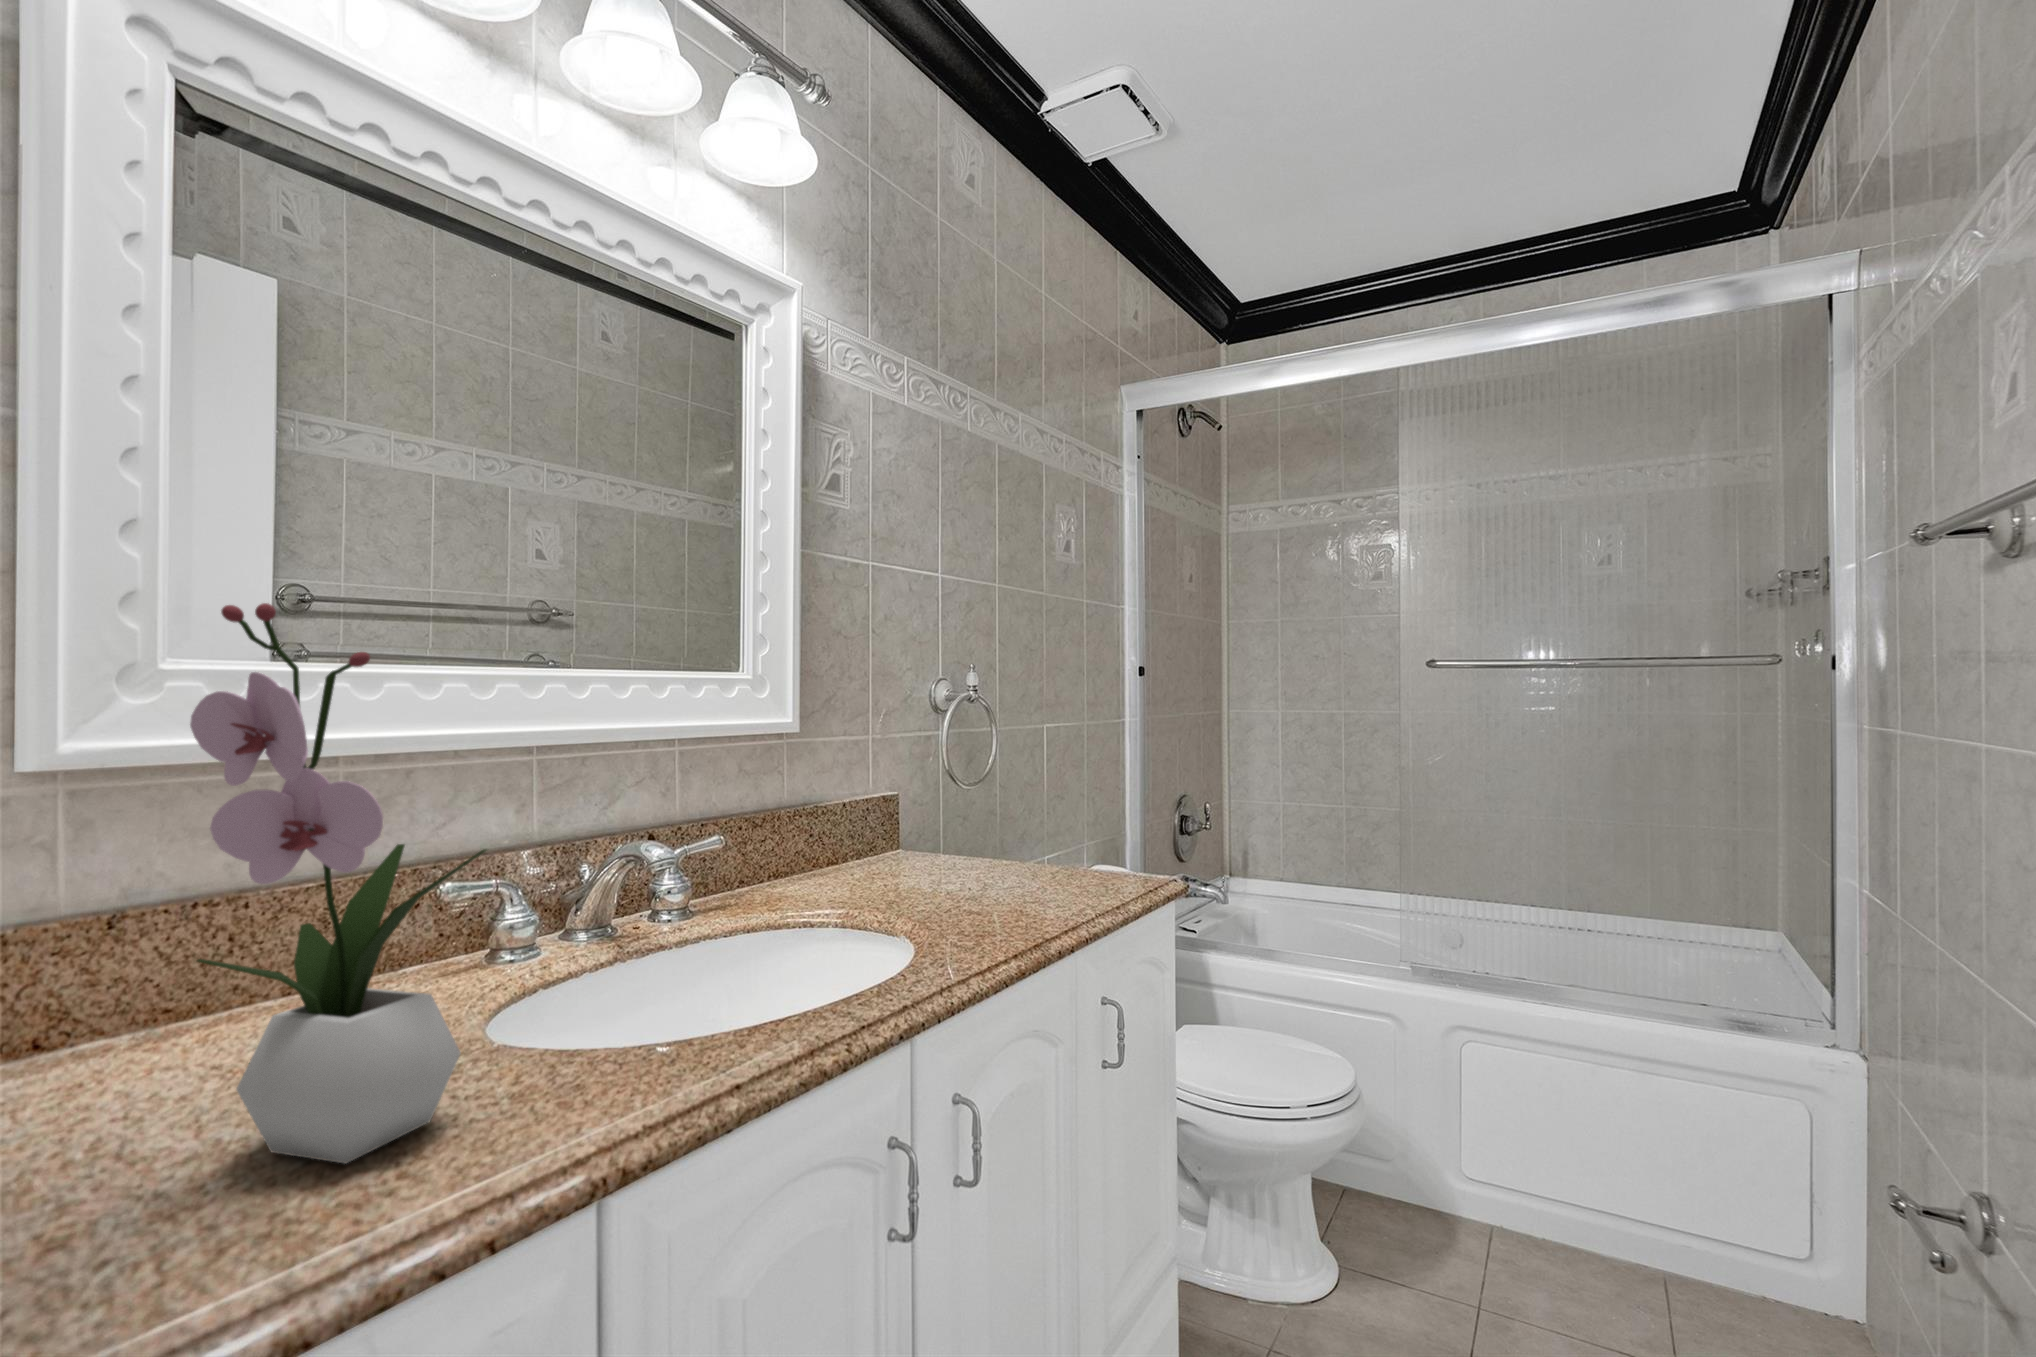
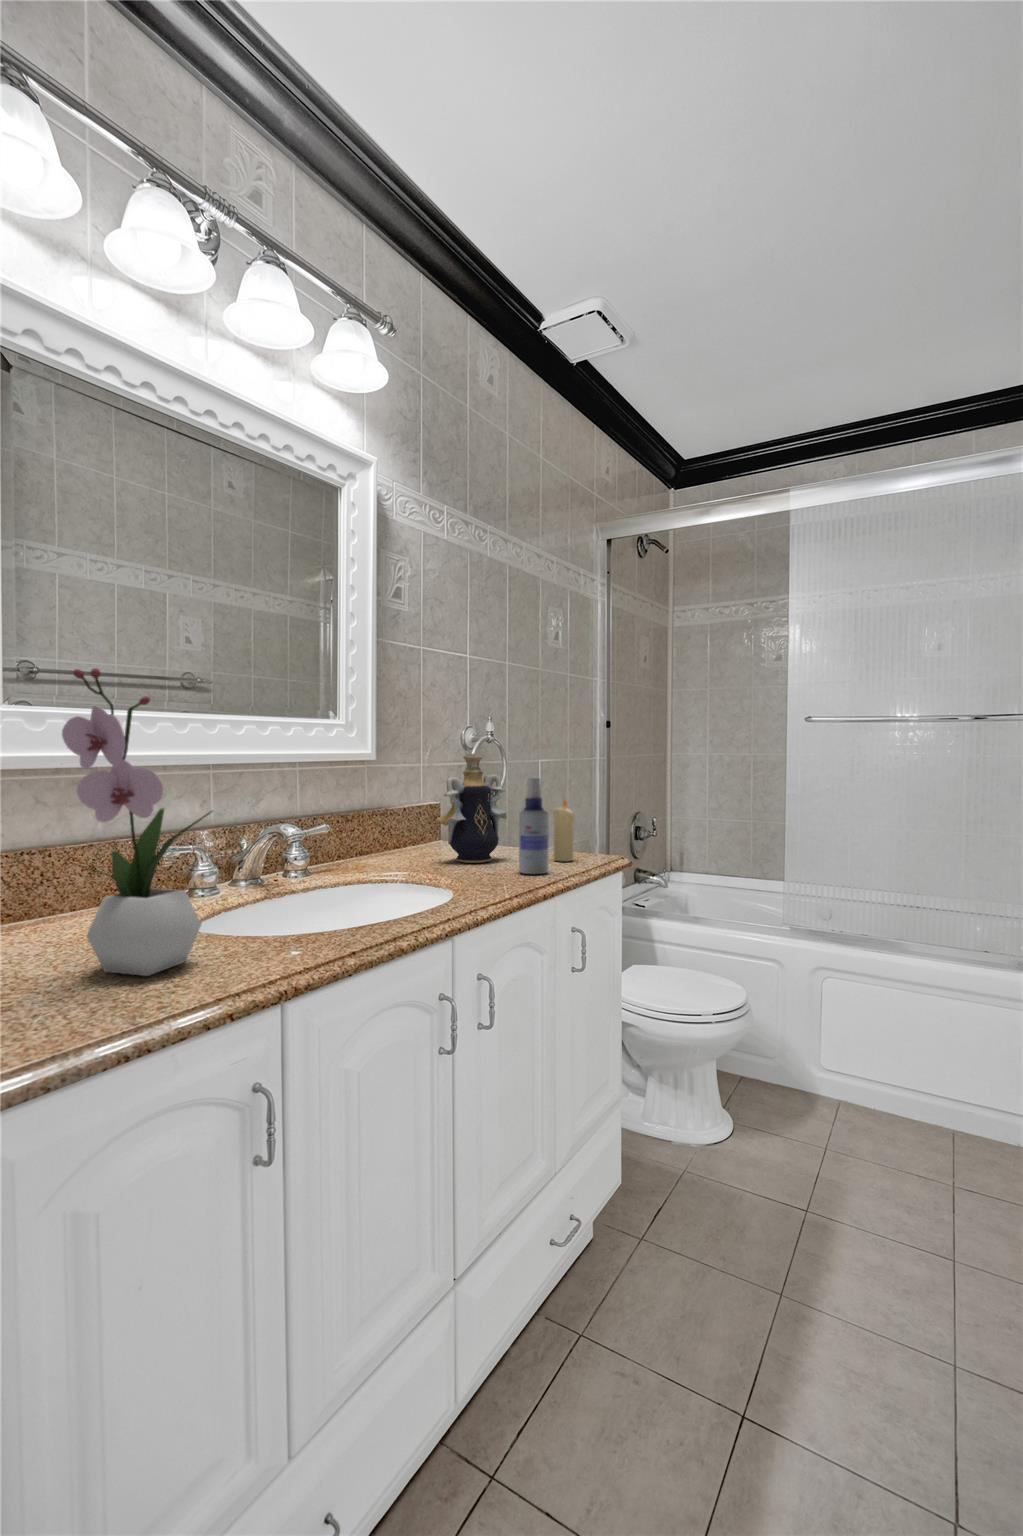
decorative vase: none [892,720,1000,887] -> present [437,754,507,863]
spray bottle: none [1018,759,1063,909] -> present [519,778,549,874]
candle: none [1068,784,1101,882] -> present [553,799,574,861]

